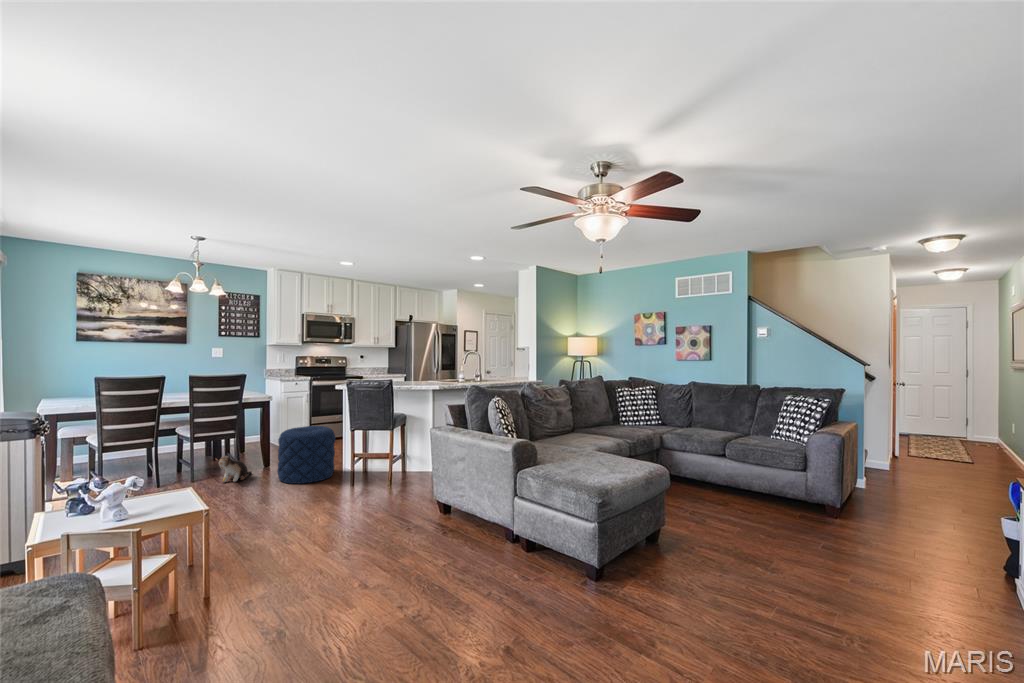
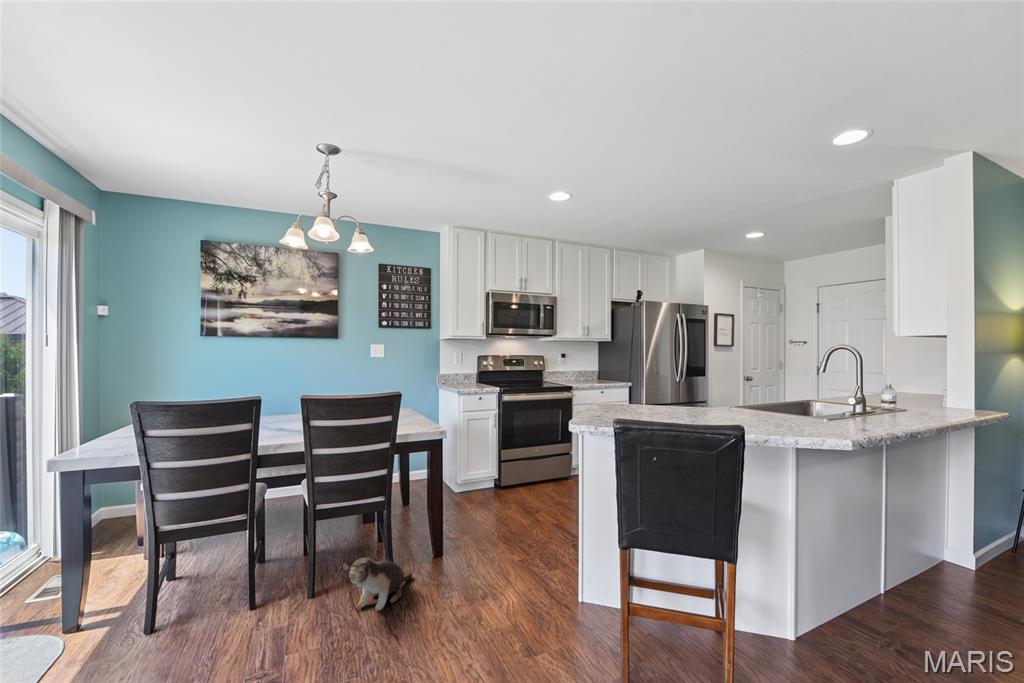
pouf: present [277,426,335,484] -> none [455,499,565,646]

